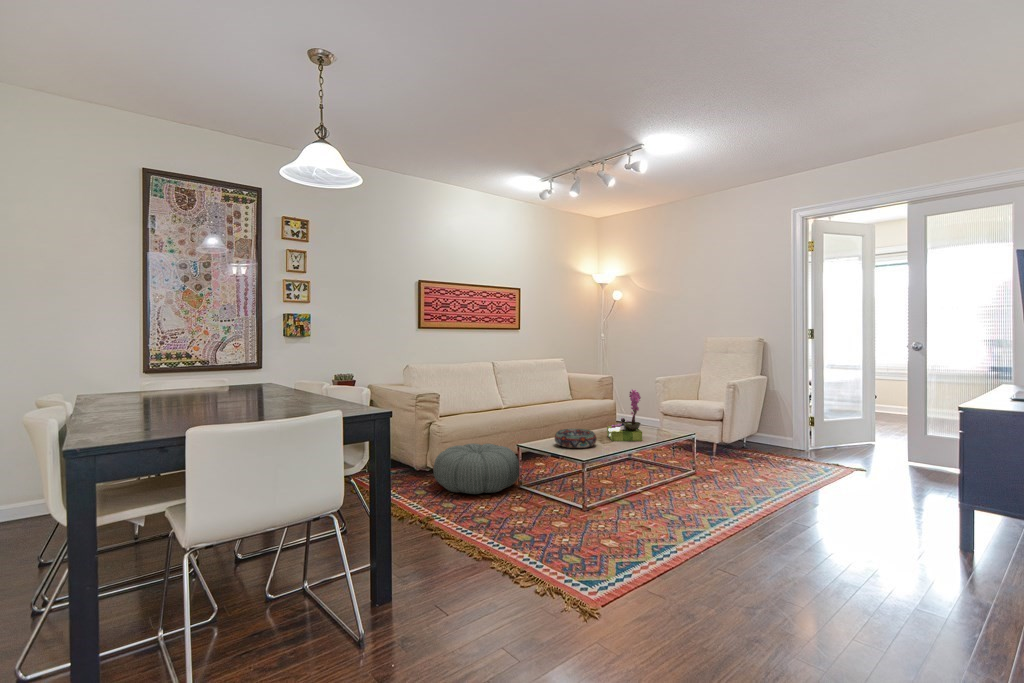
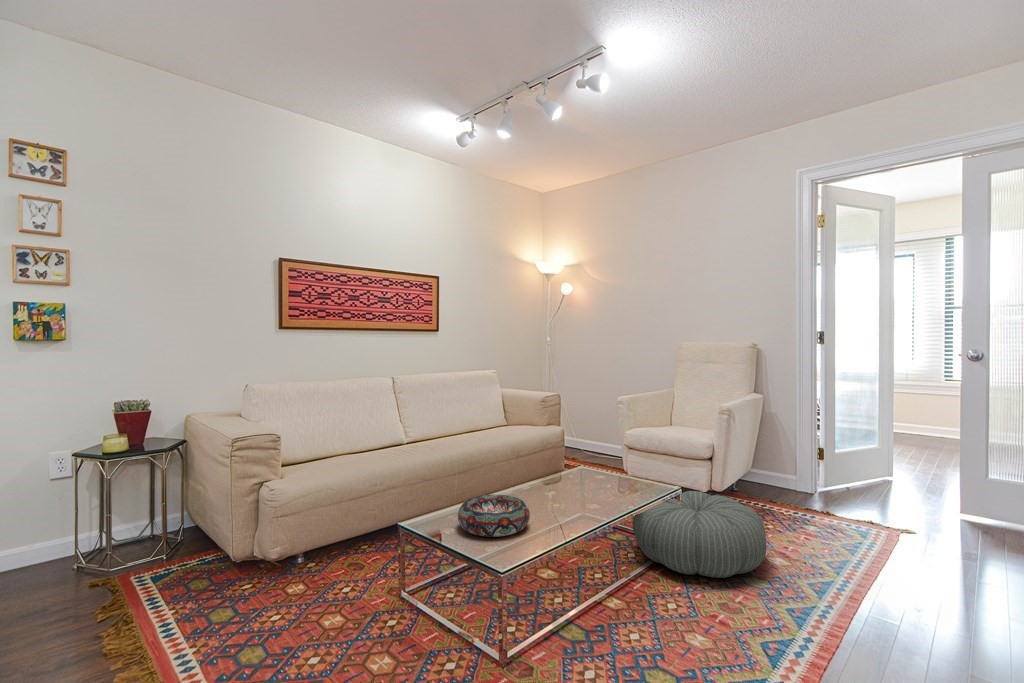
flower arrangement: present [607,389,642,441] -> none [549,422,607,513]
pouf: present [433,443,519,494] -> present [632,491,766,578]

